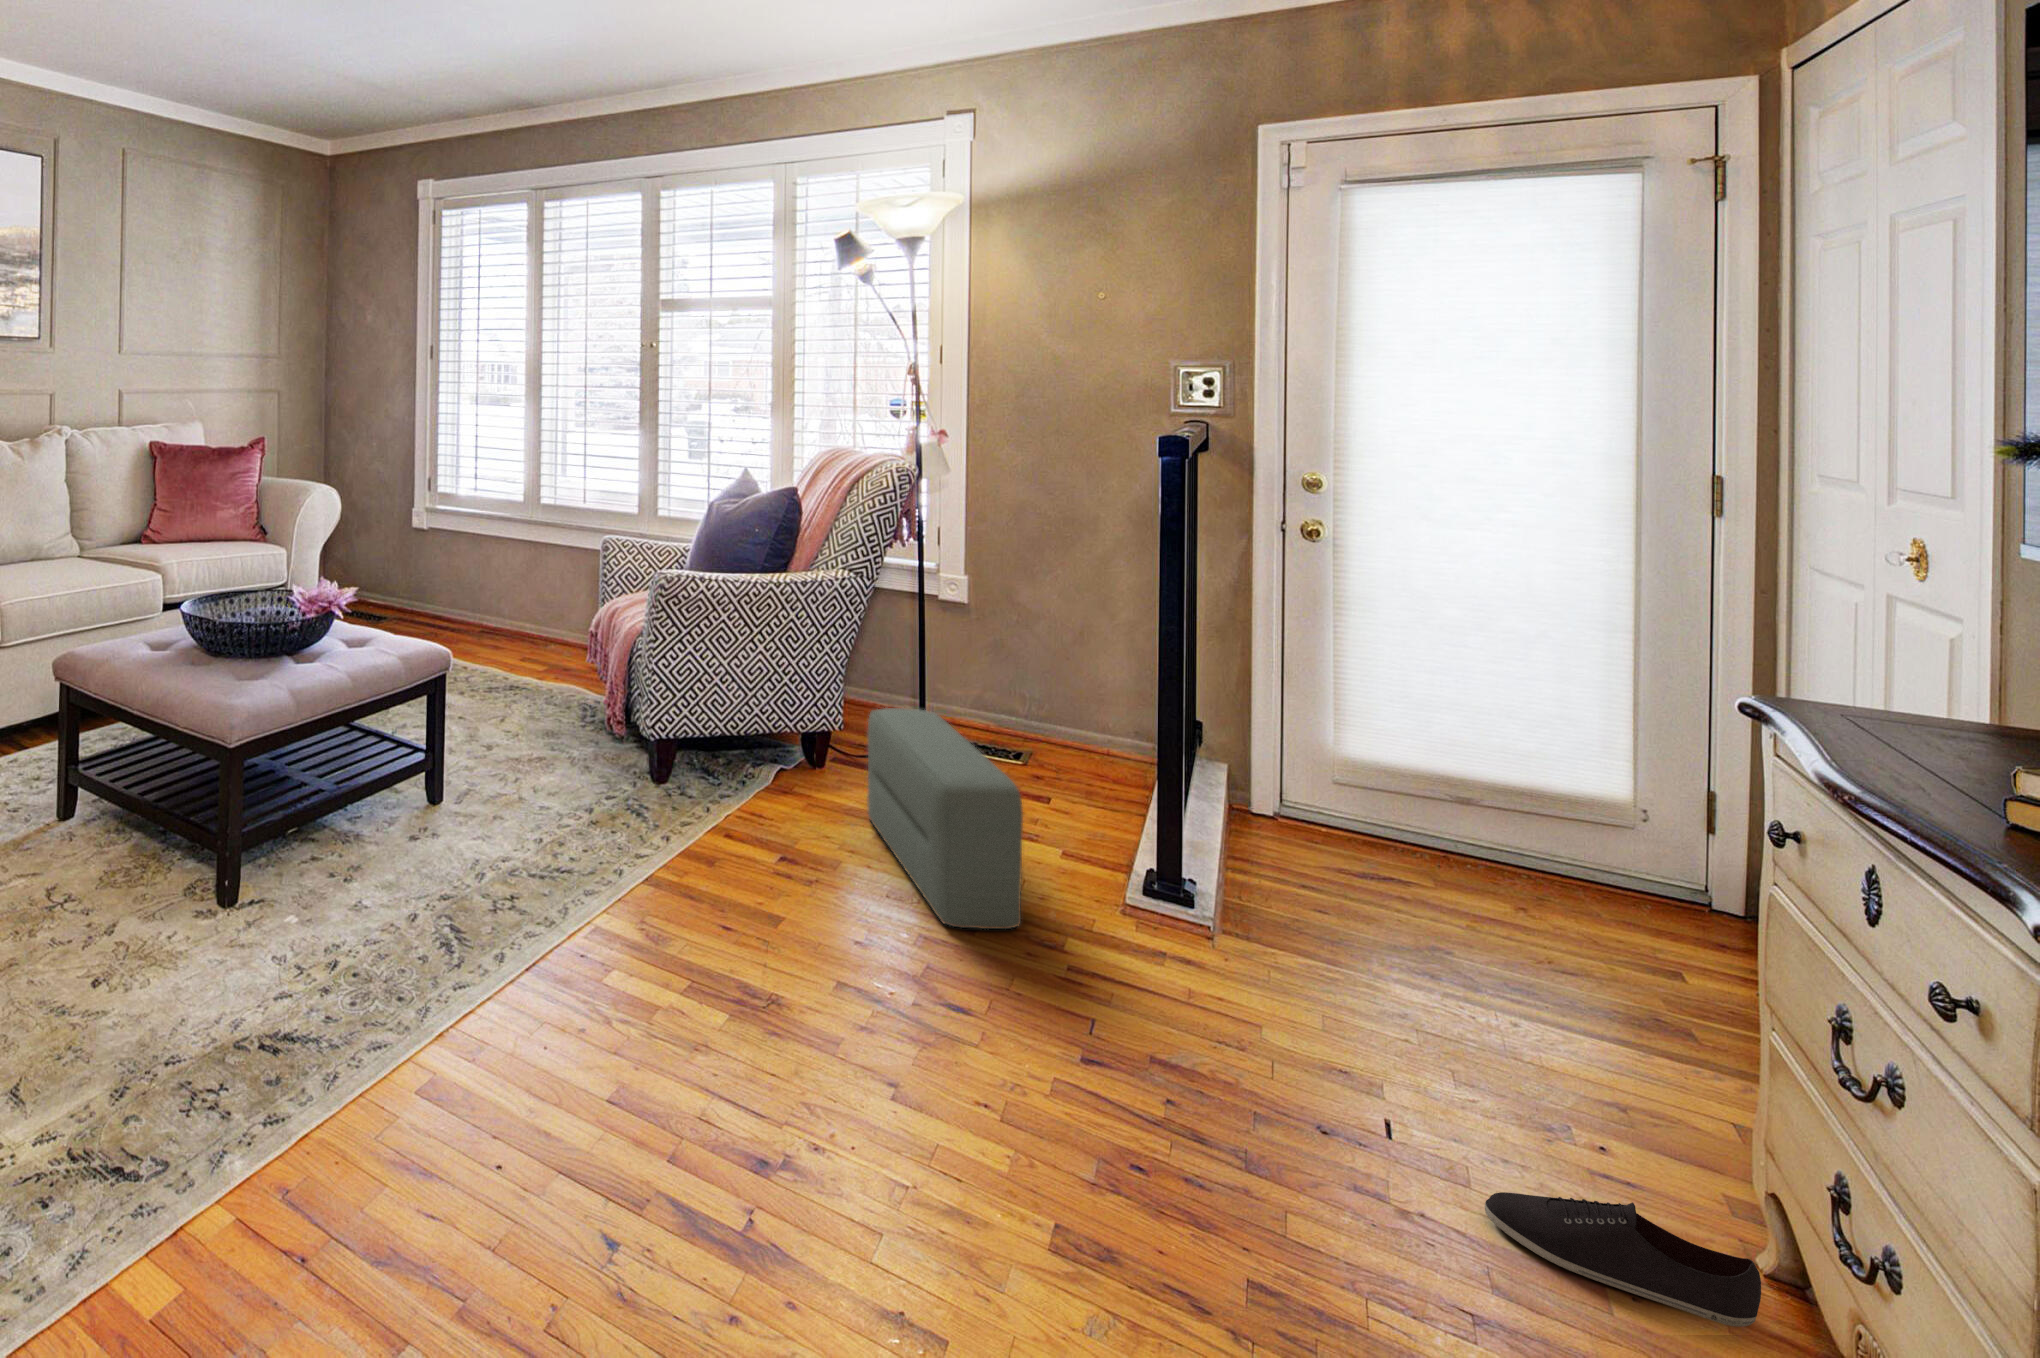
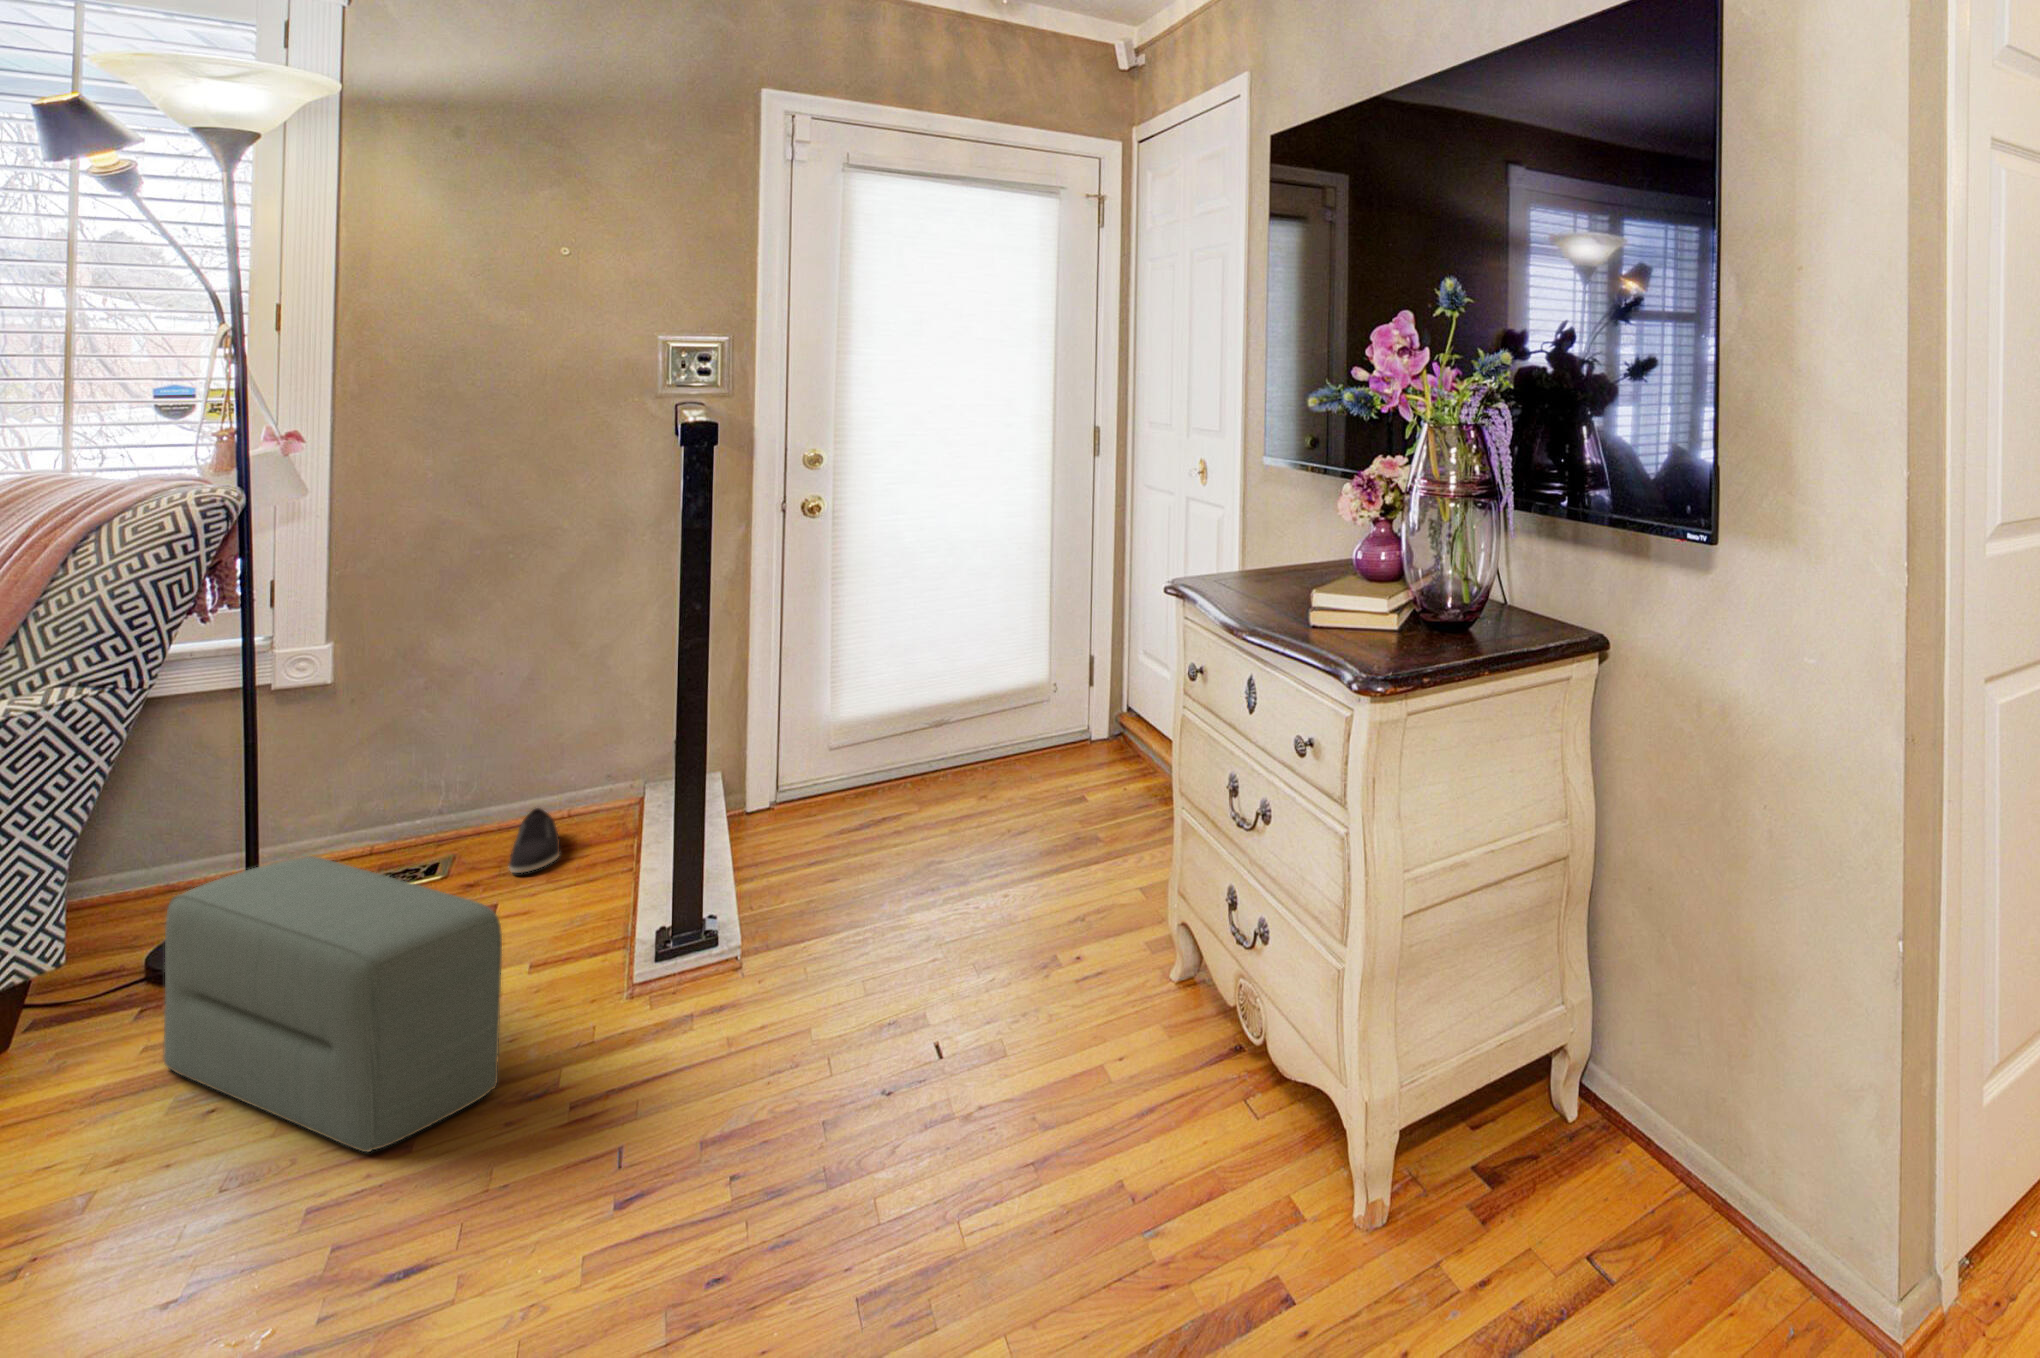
shoe: present [1485,1192,1761,1327] -> present [508,808,560,873]

